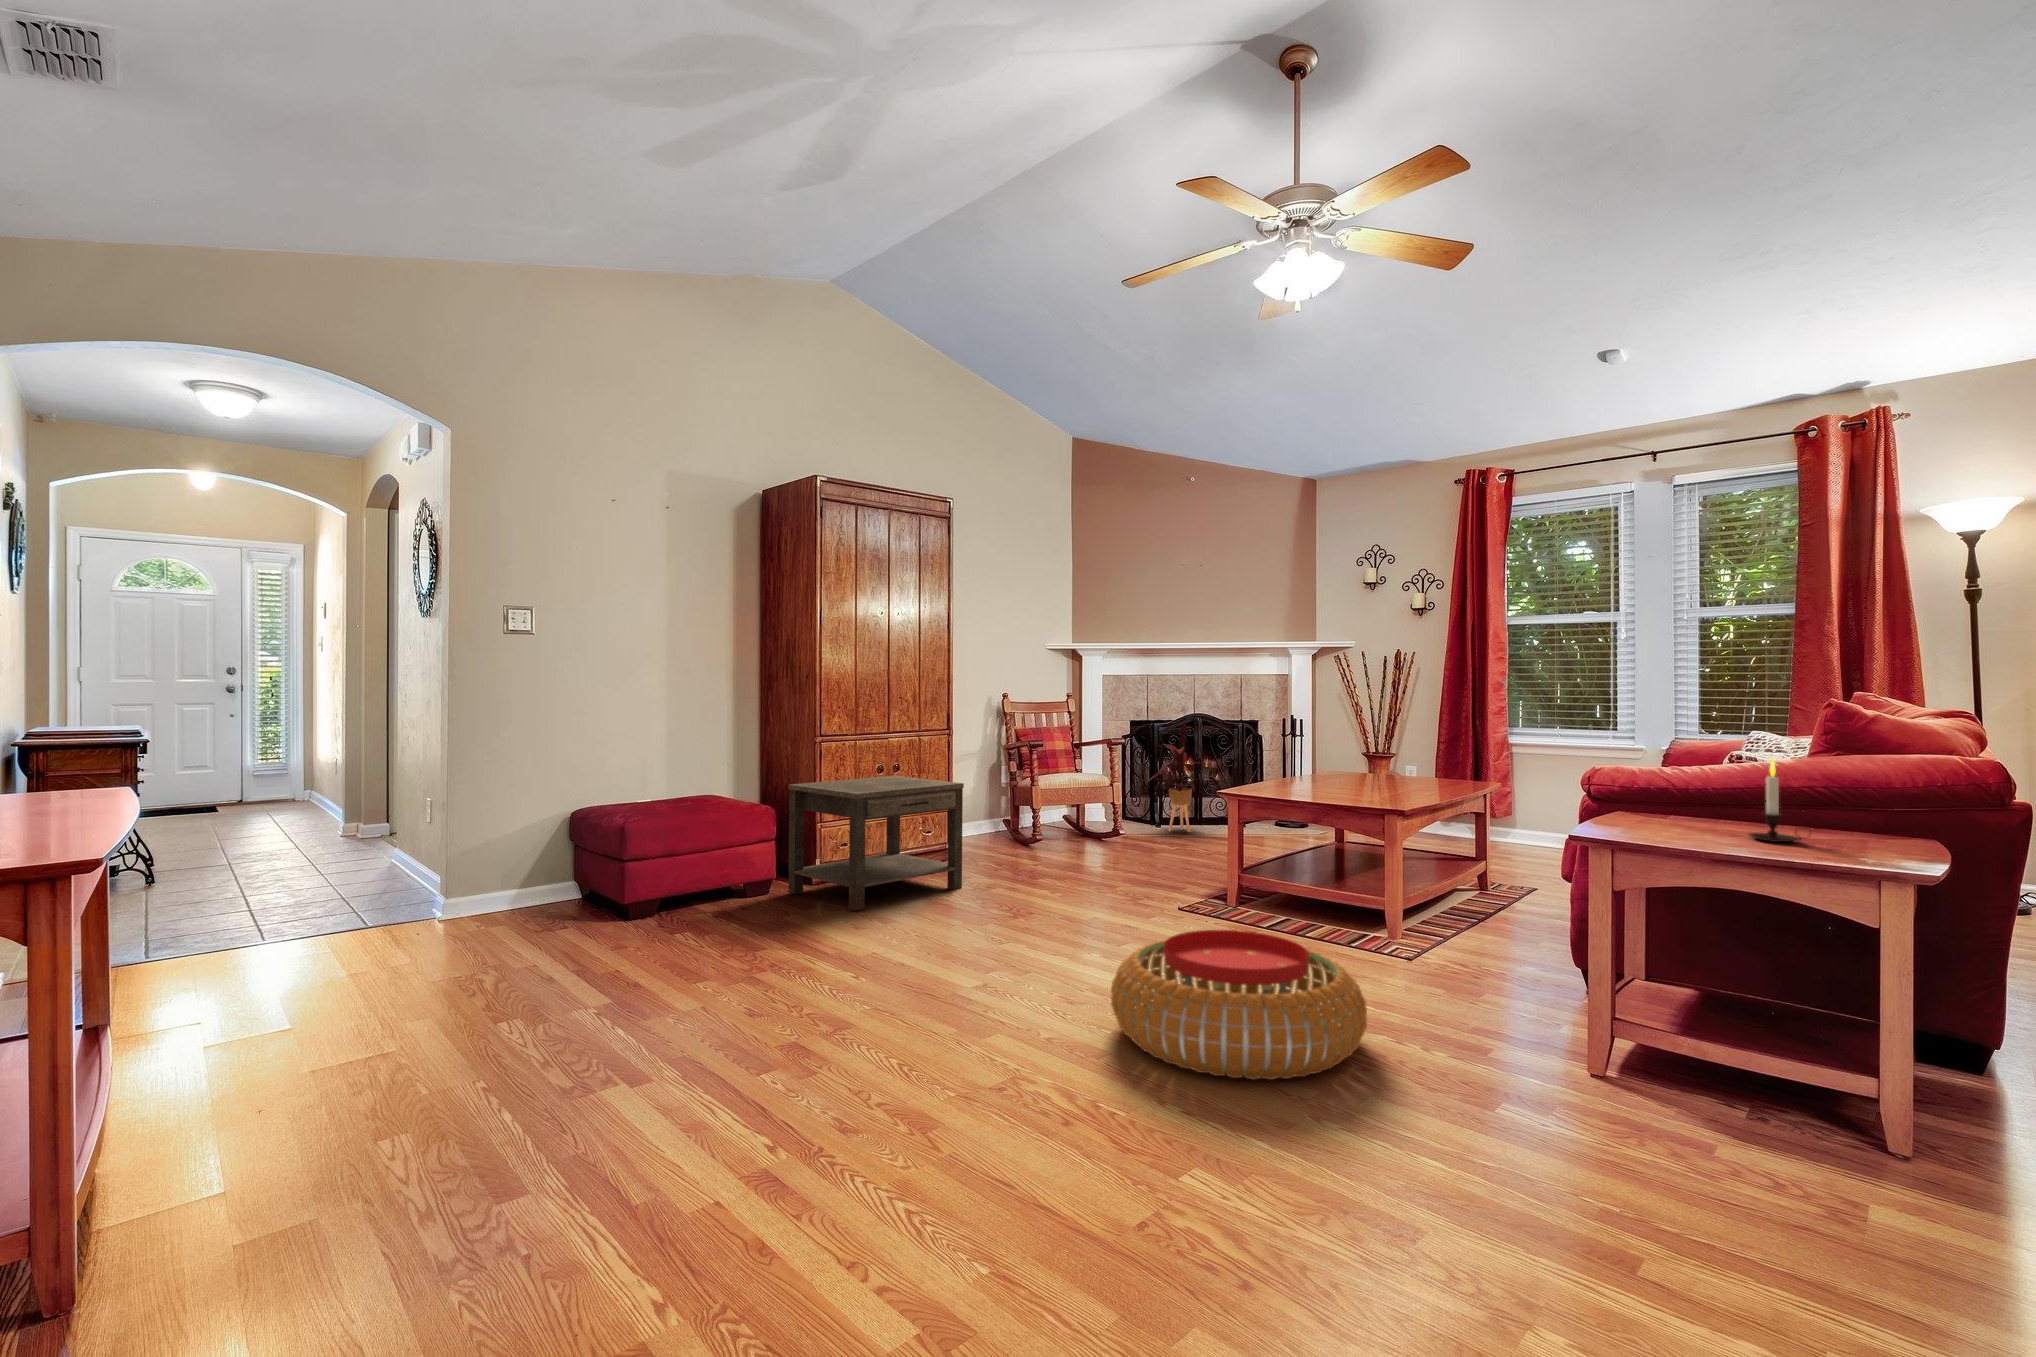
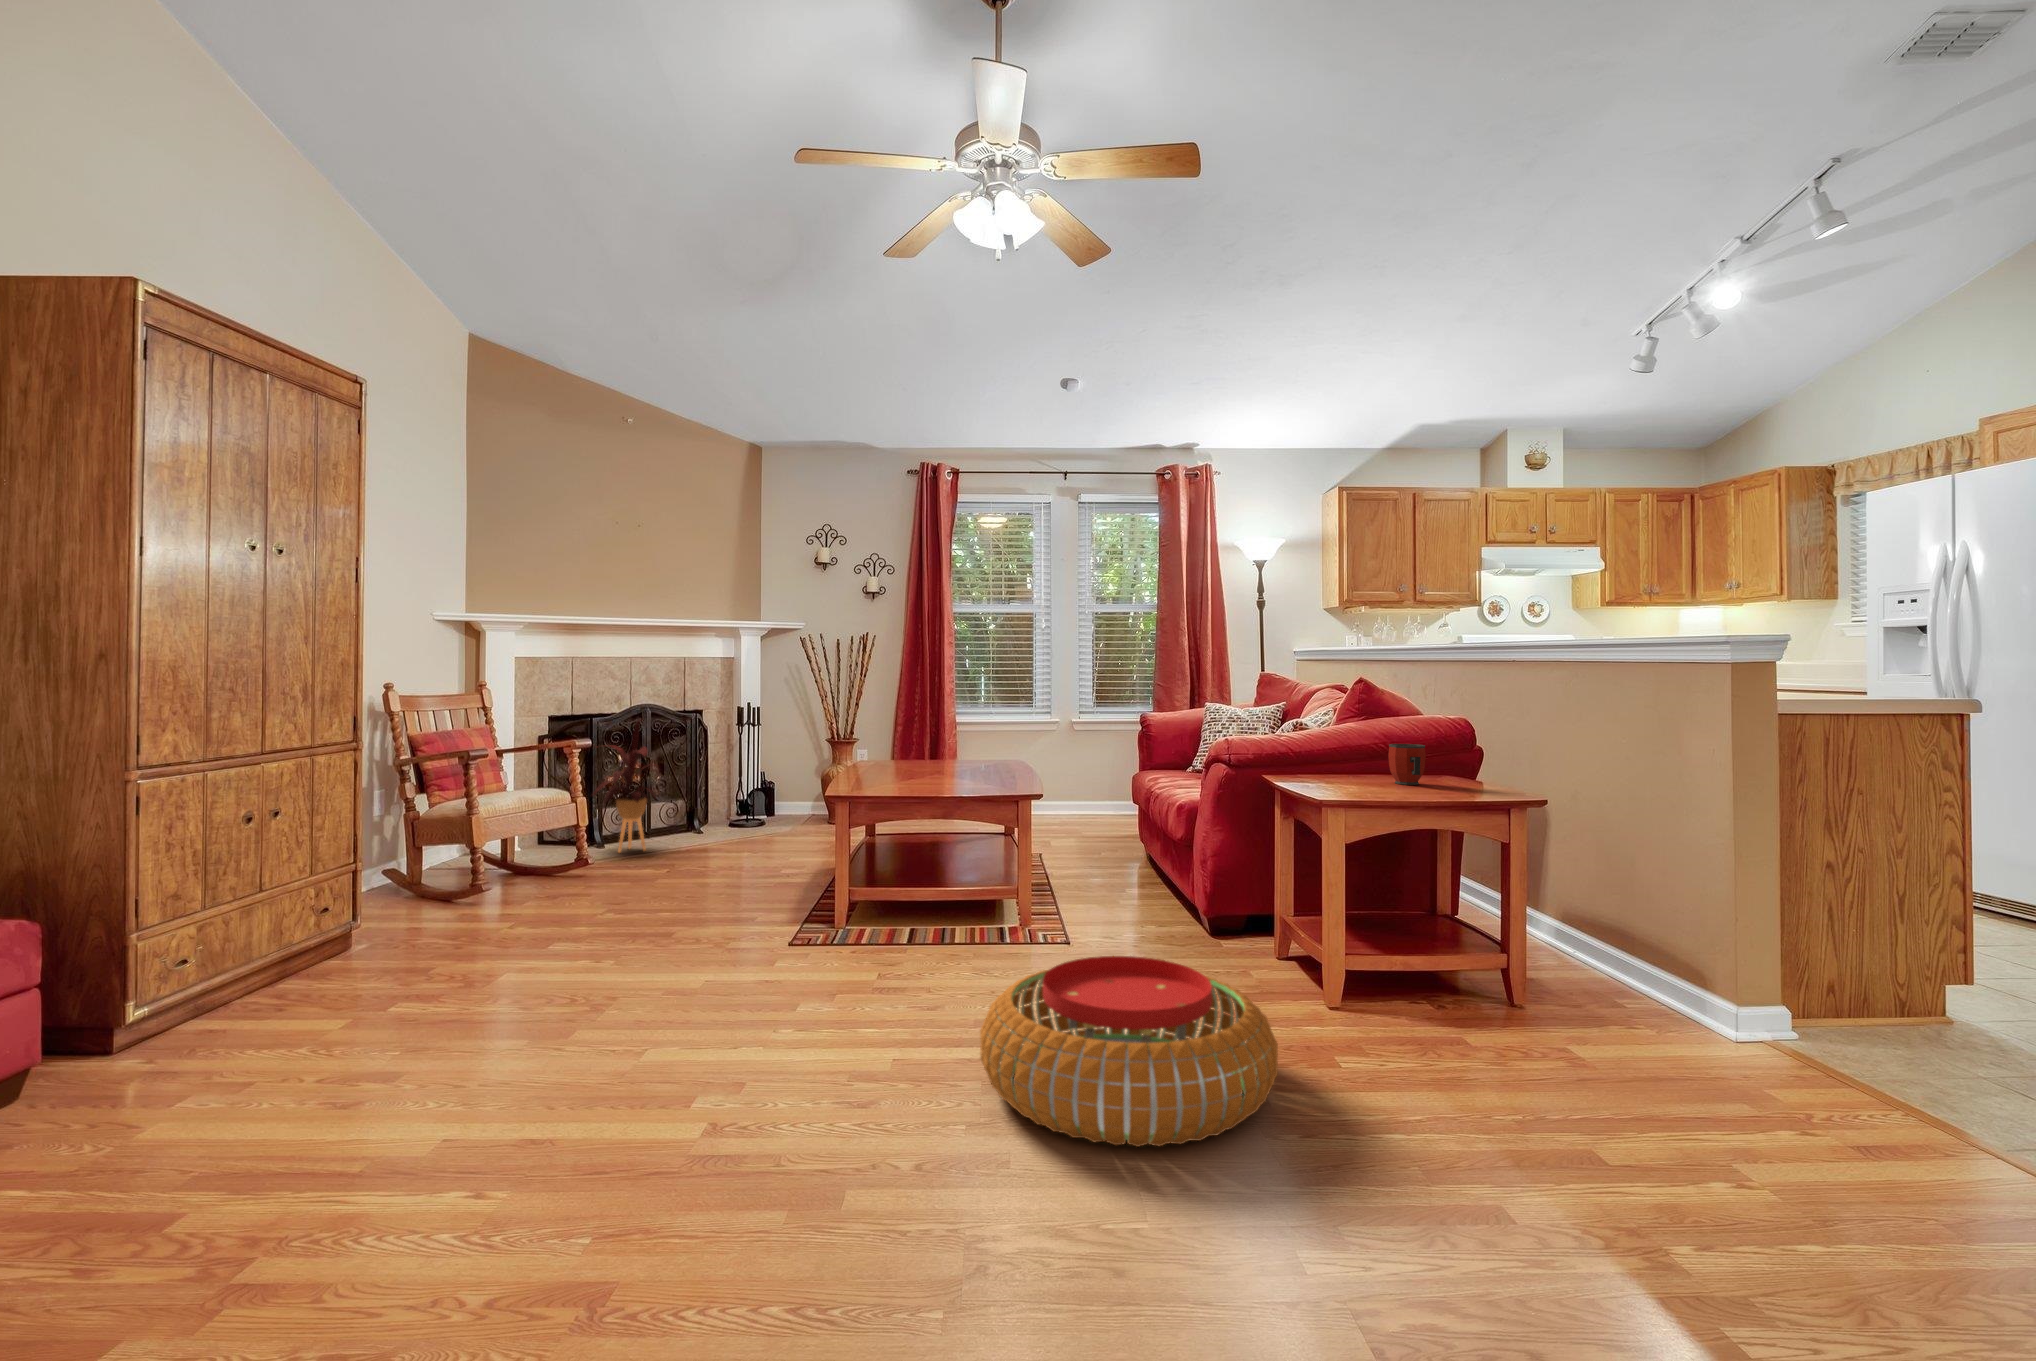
candle: present [1749,758,1810,842] -> none [1460,725,1501,793]
mug: none [1684,775,1736,826] -> present [1388,744,1426,785]
side table: present [788,776,964,911] -> none [84,825,454,1085]

